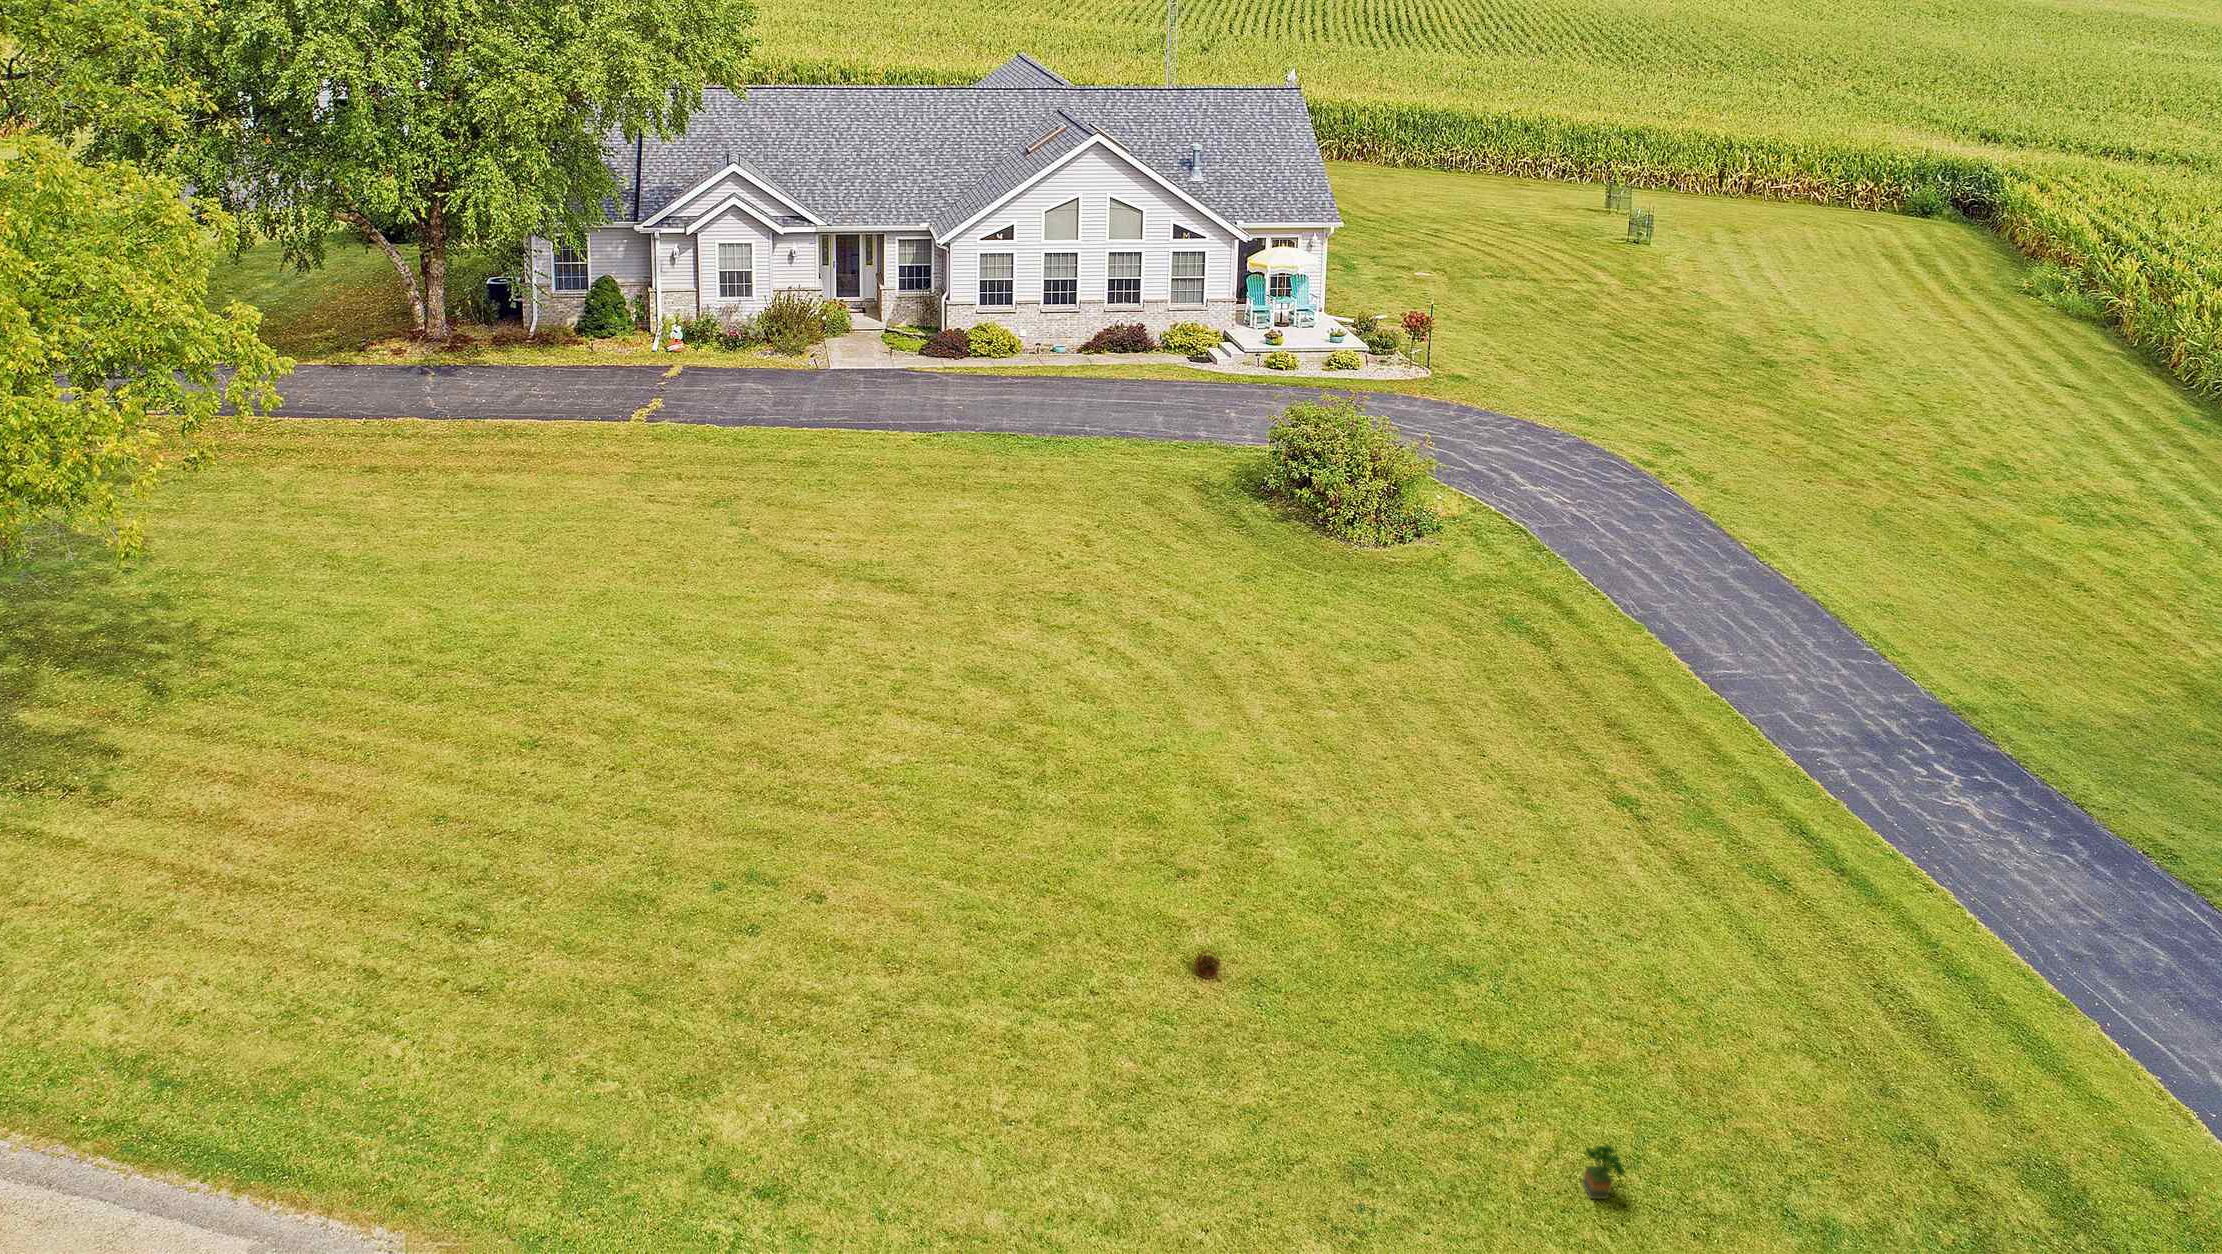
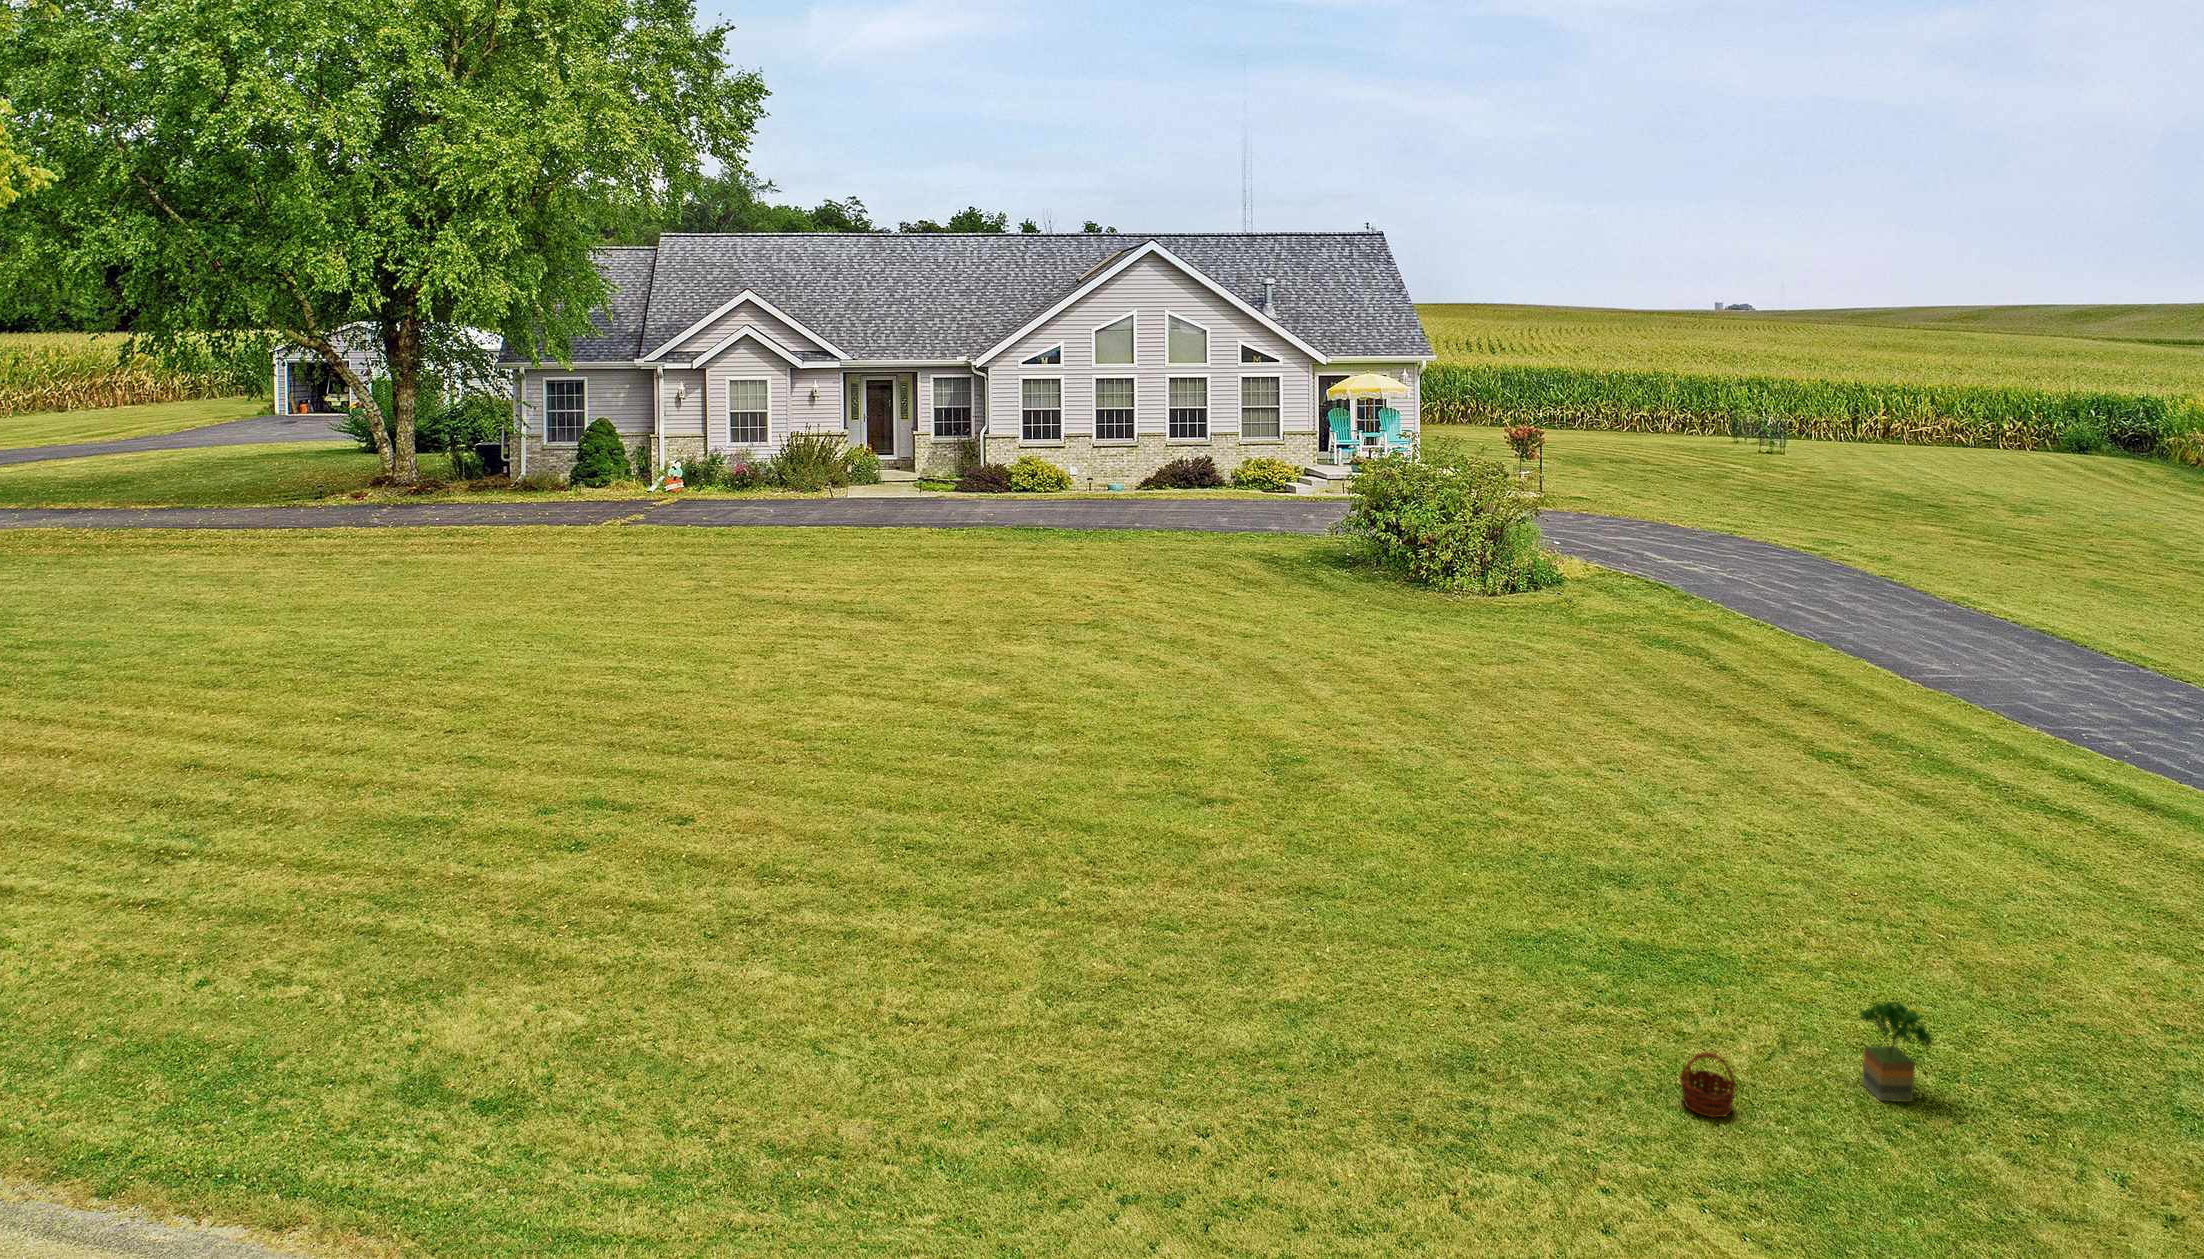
basket: present [1196,950,1220,979] -> present [1680,1052,1737,1117]

